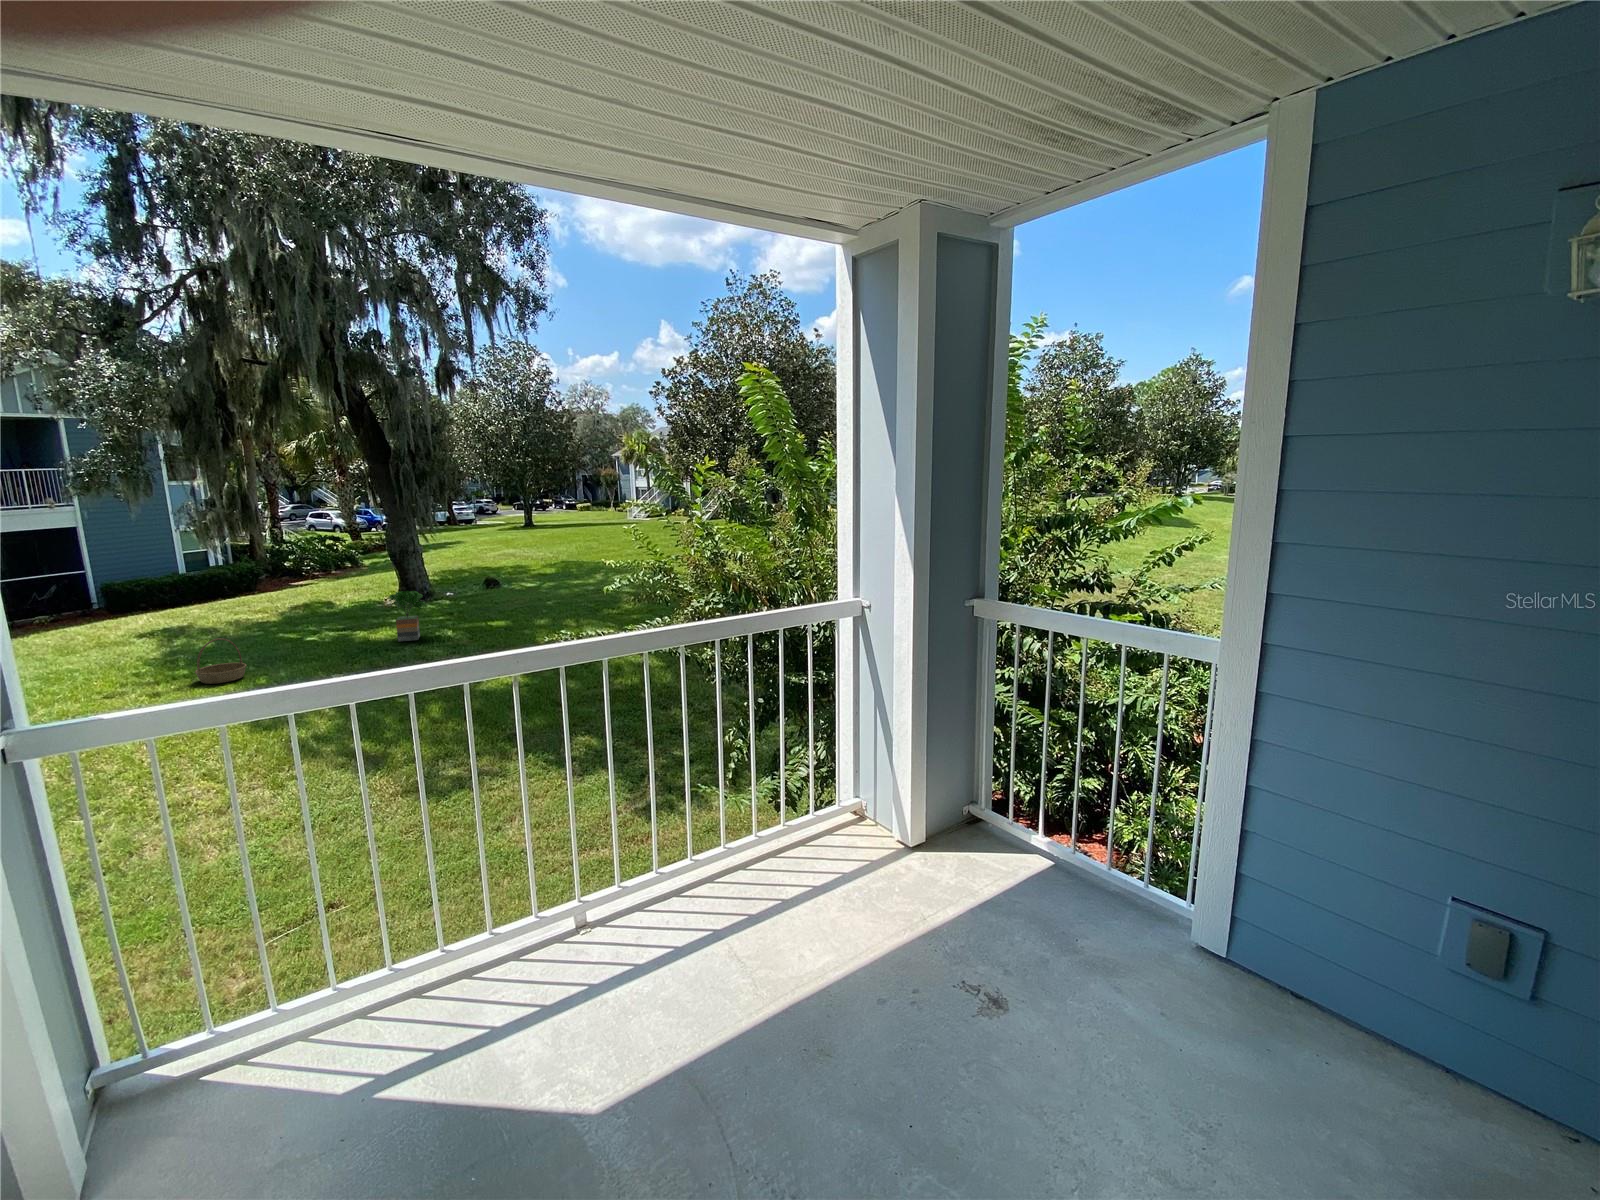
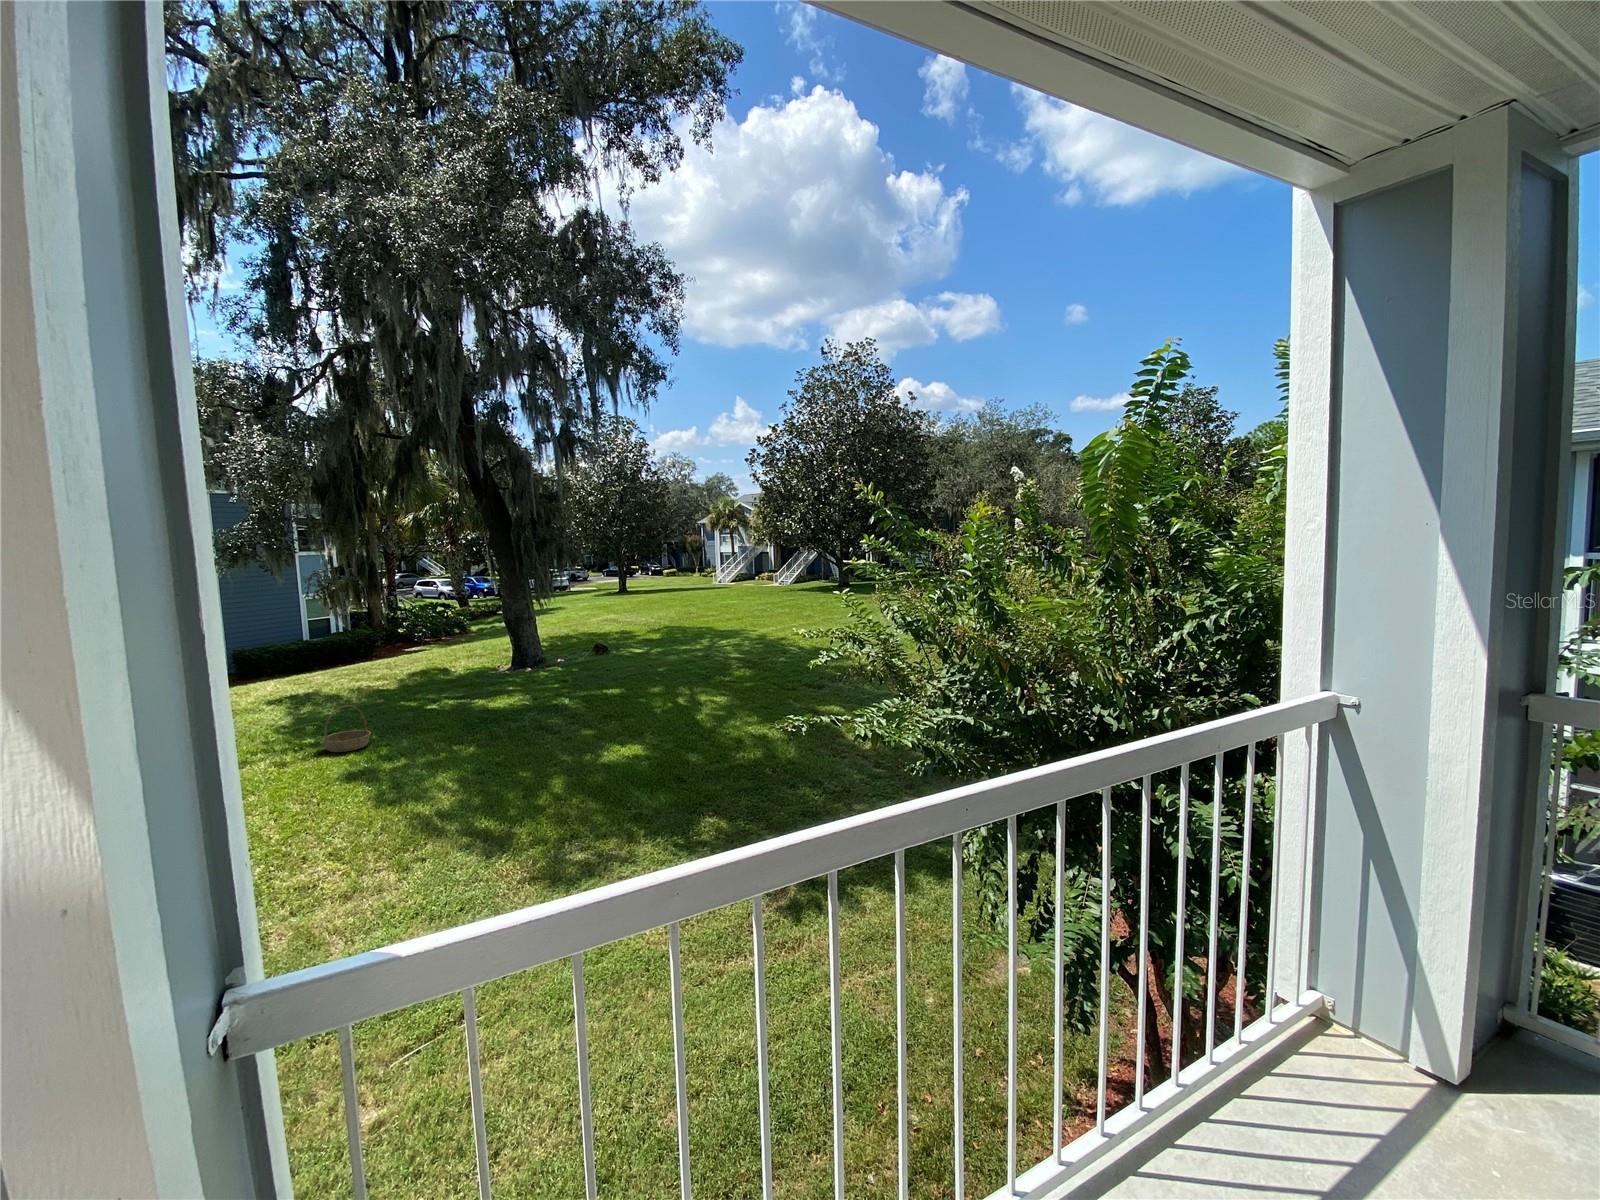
potted tree: present [389,591,425,641] -> none [506,655,544,708]

